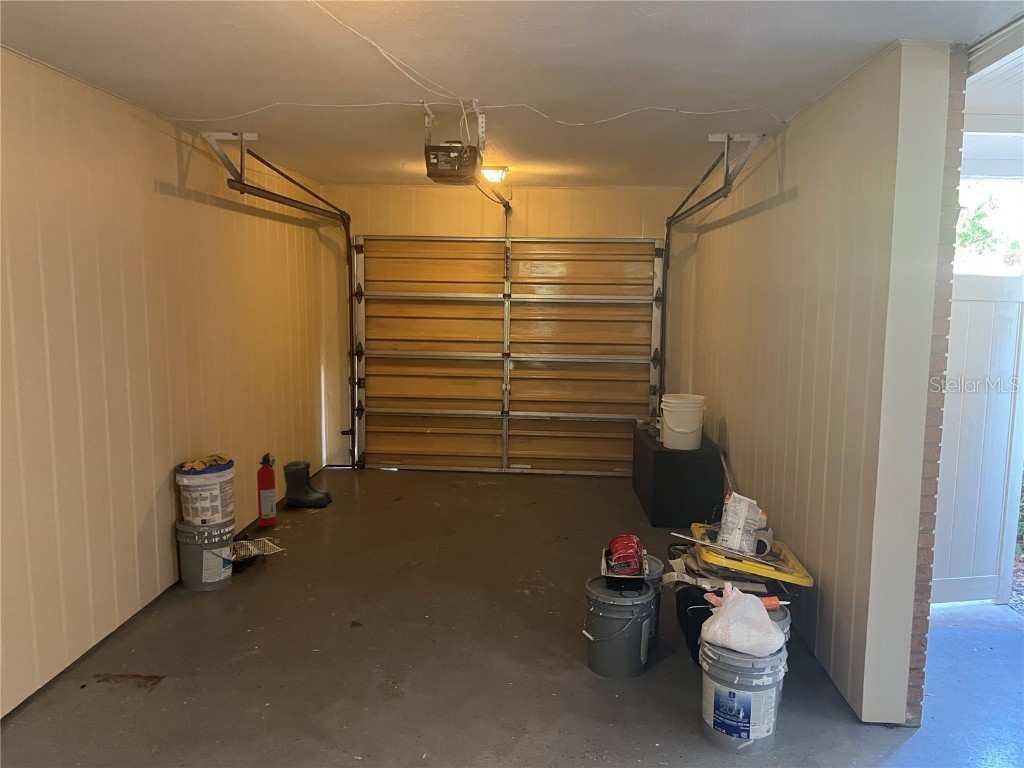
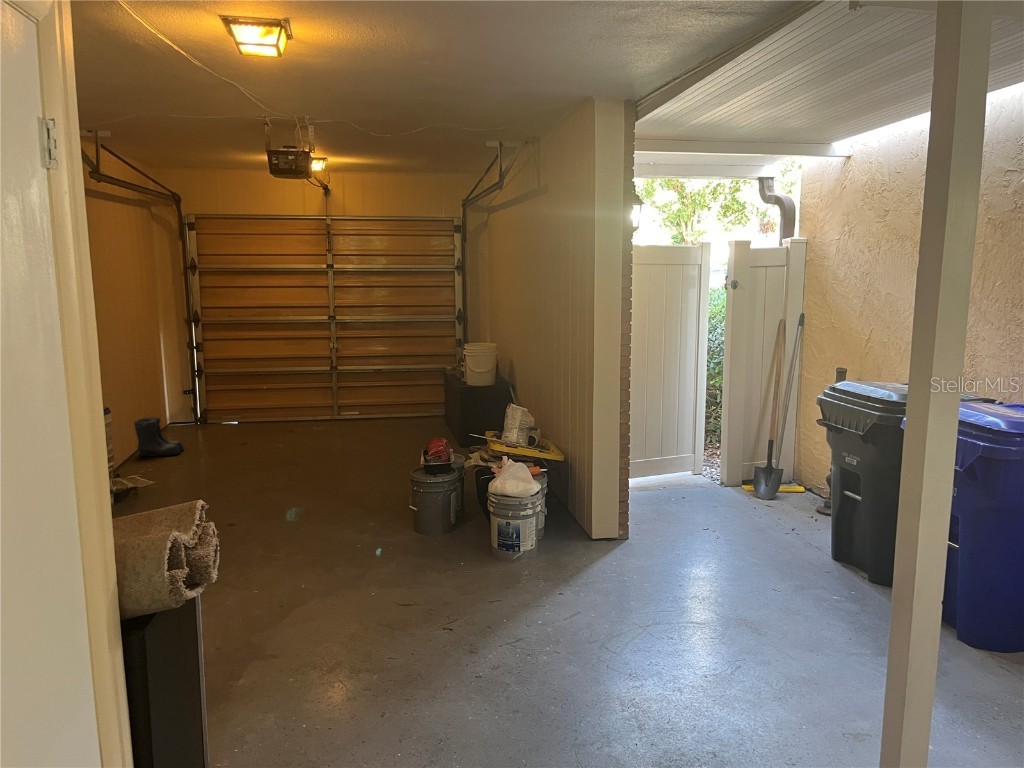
fire extinguisher: present [257,453,276,526] -> none [112,409,134,474]

